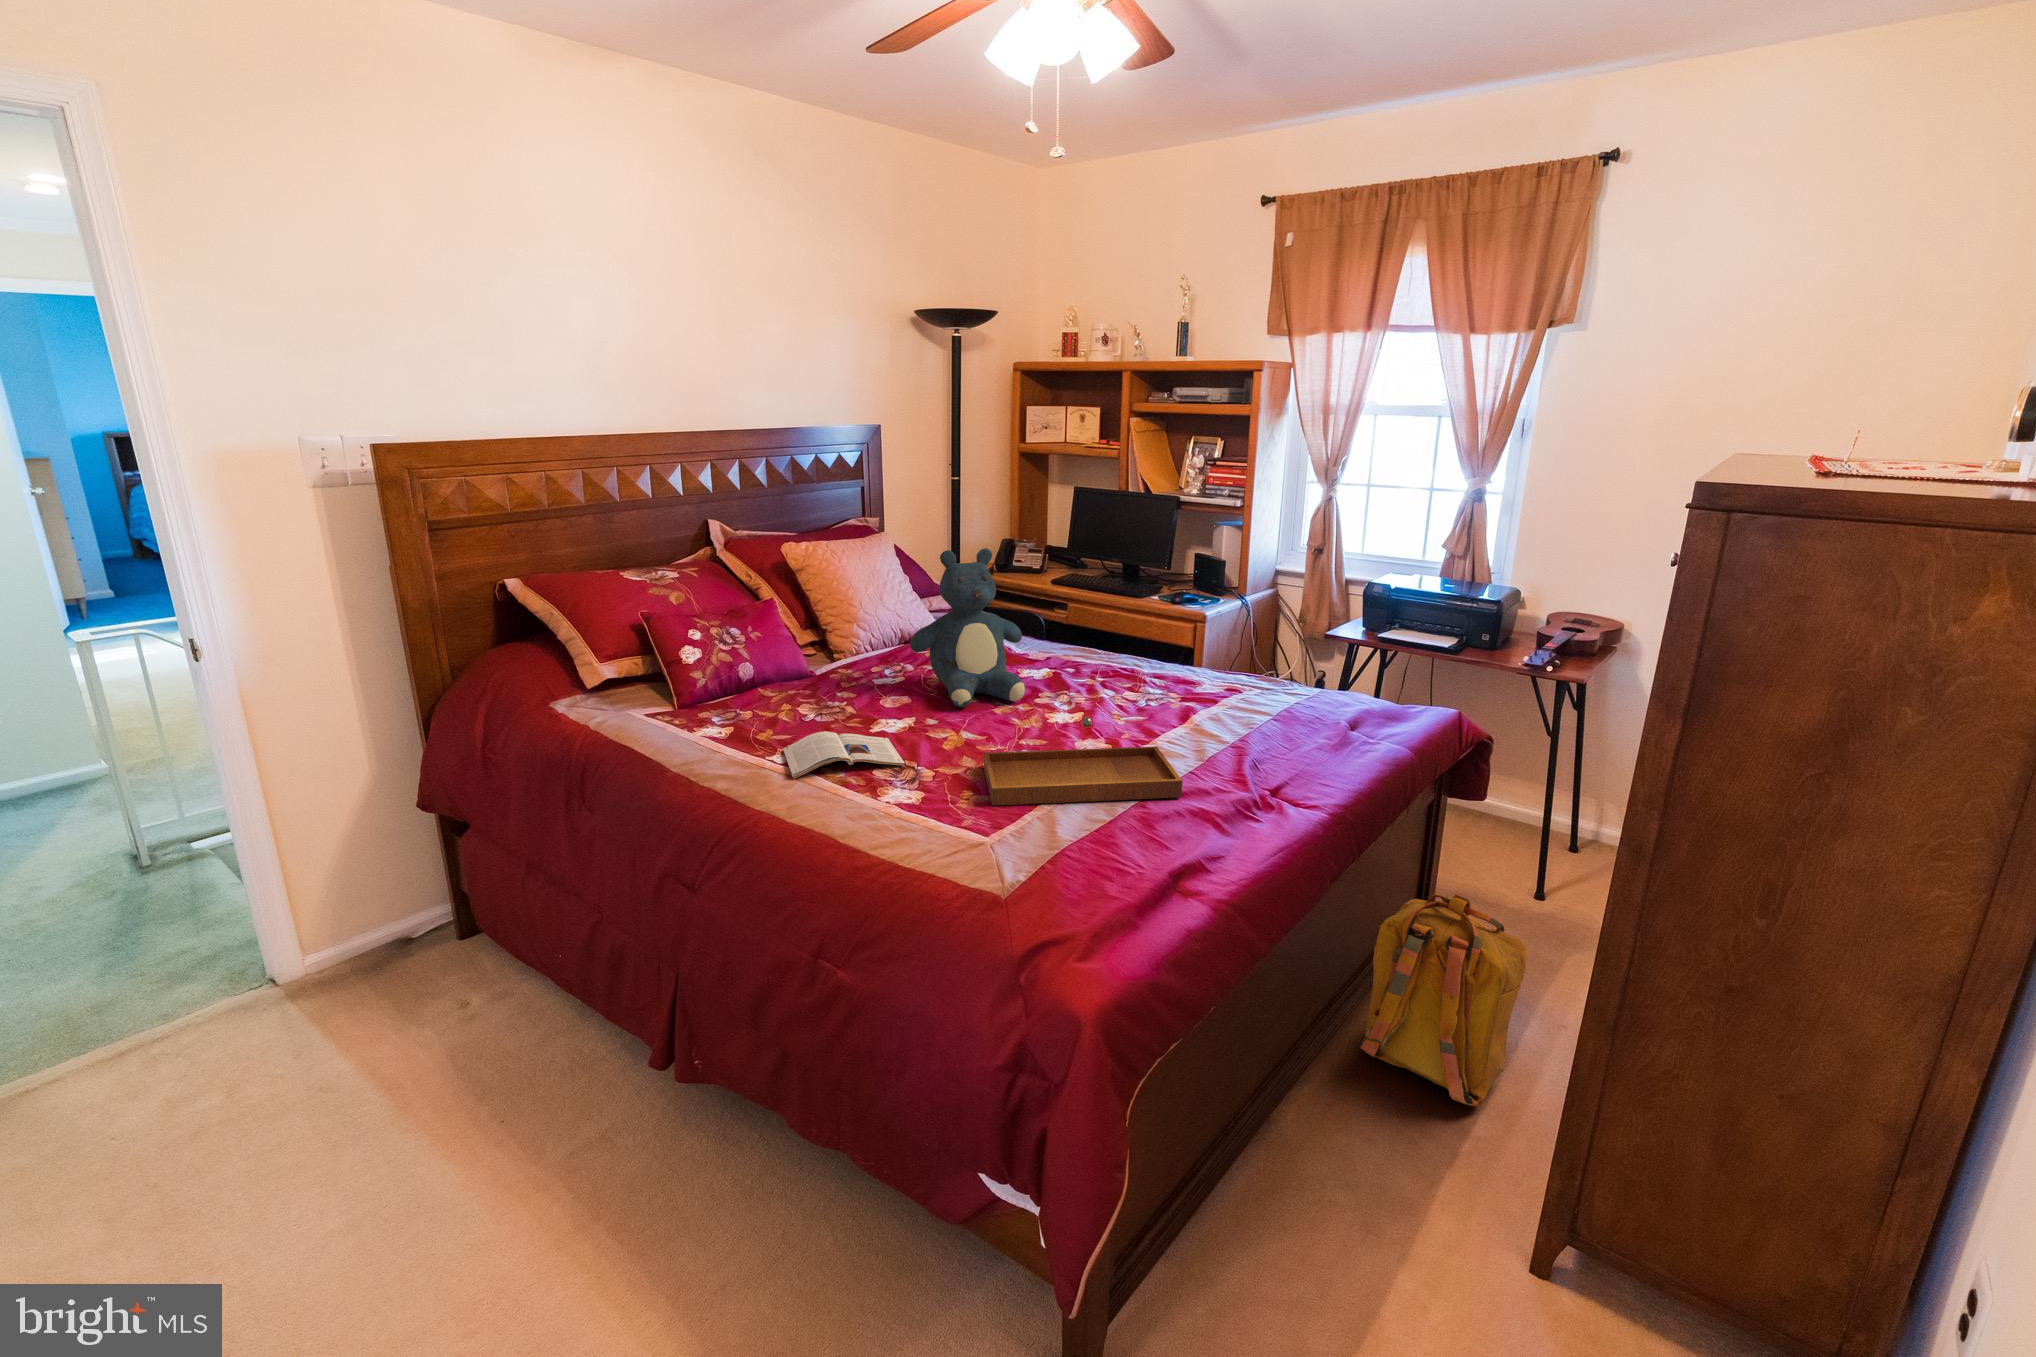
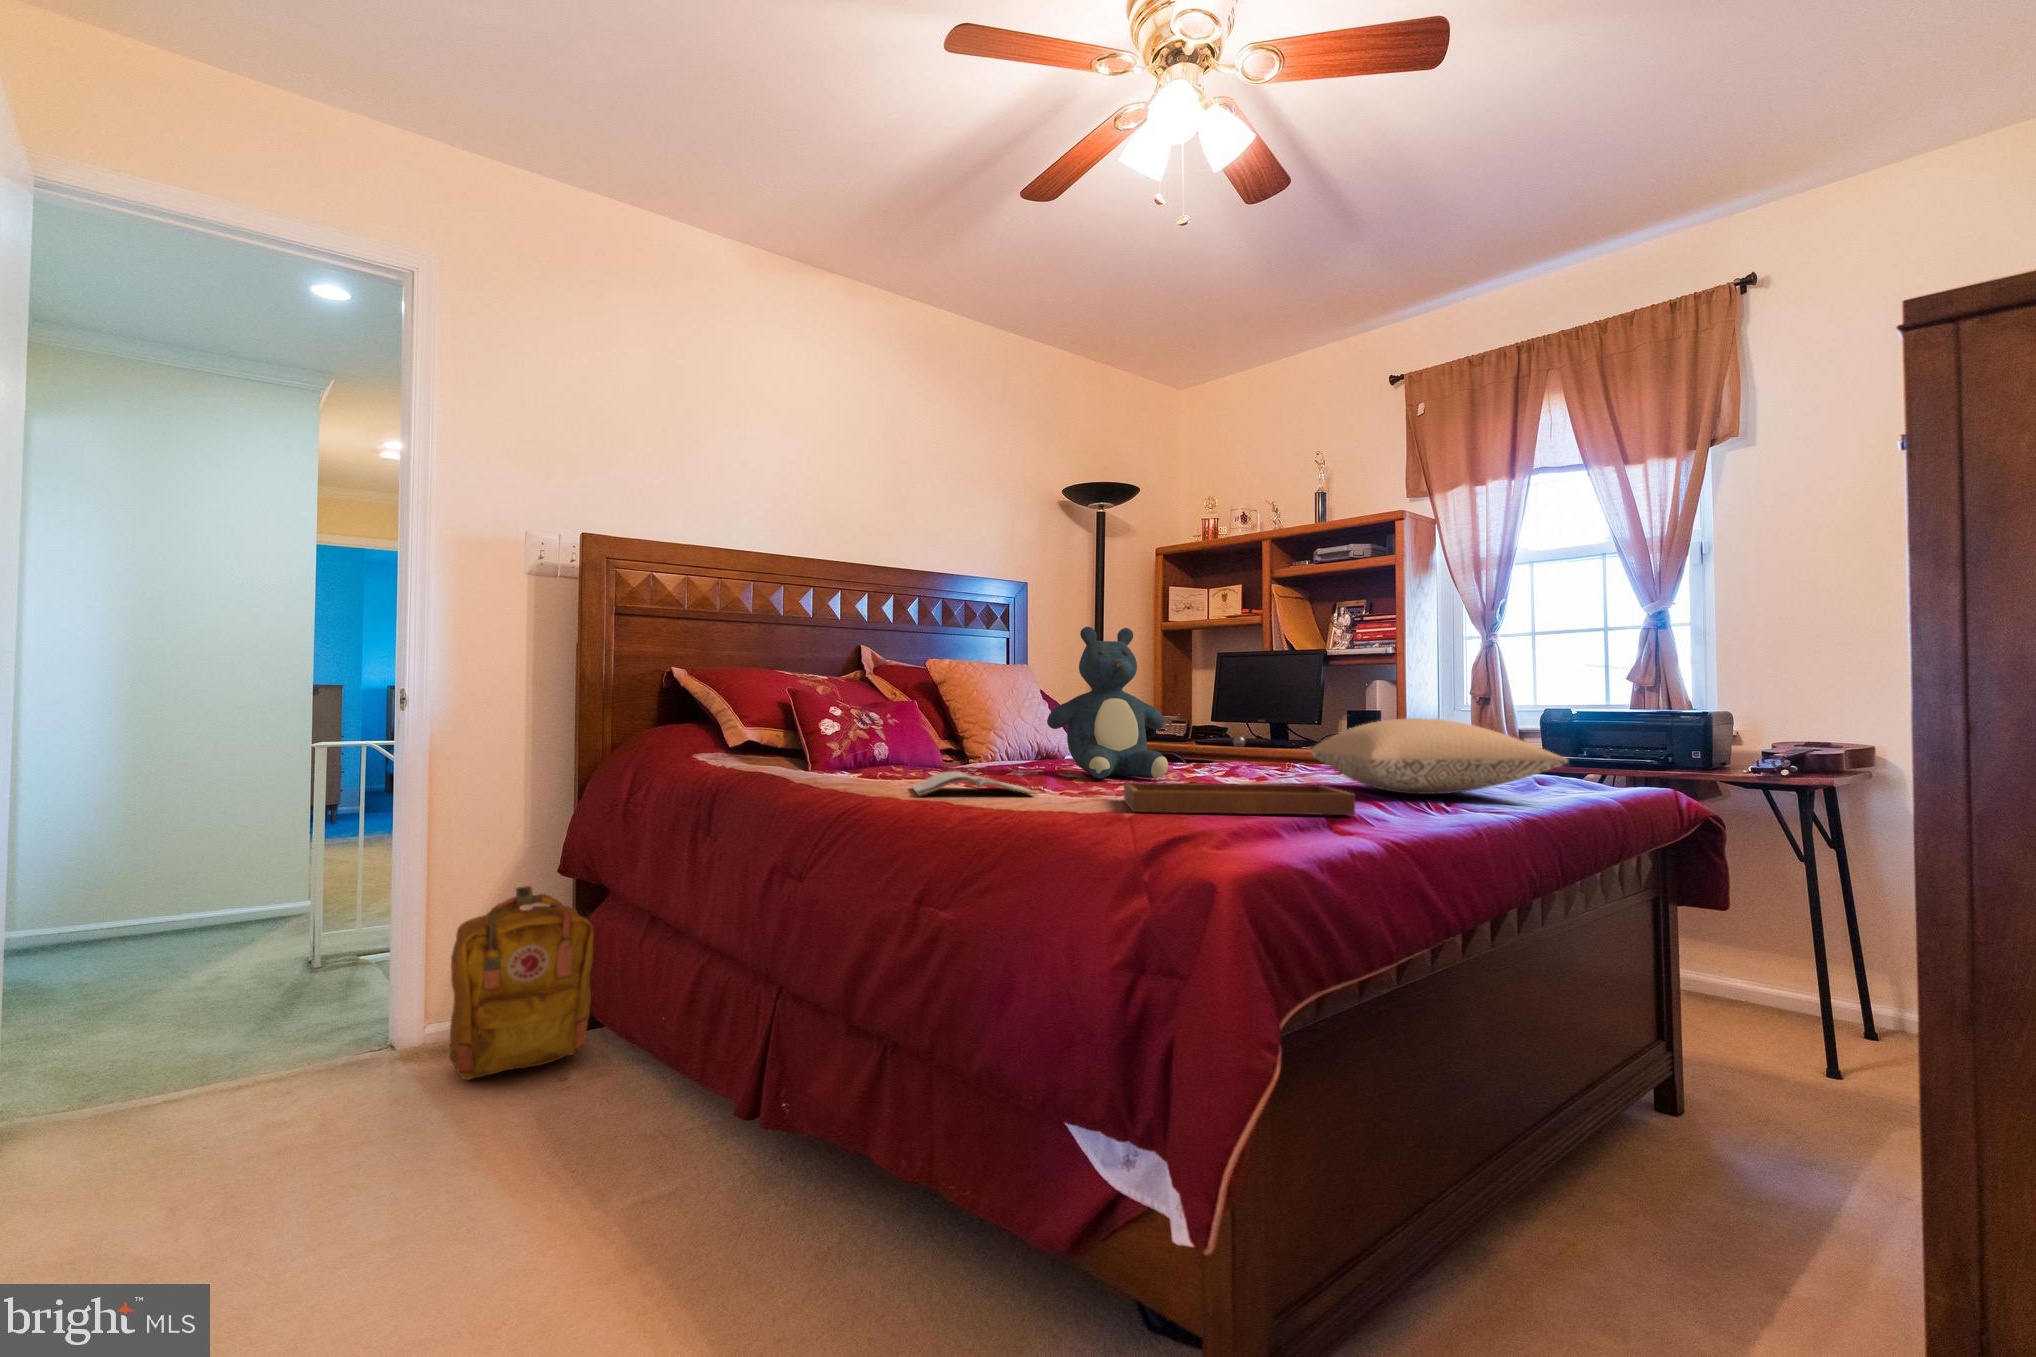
pillow: none [1154,654,1364,731] -> present [1311,718,1568,794]
backpack: present [1360,894,1527,1106] -> present [449,886,593,1080]

